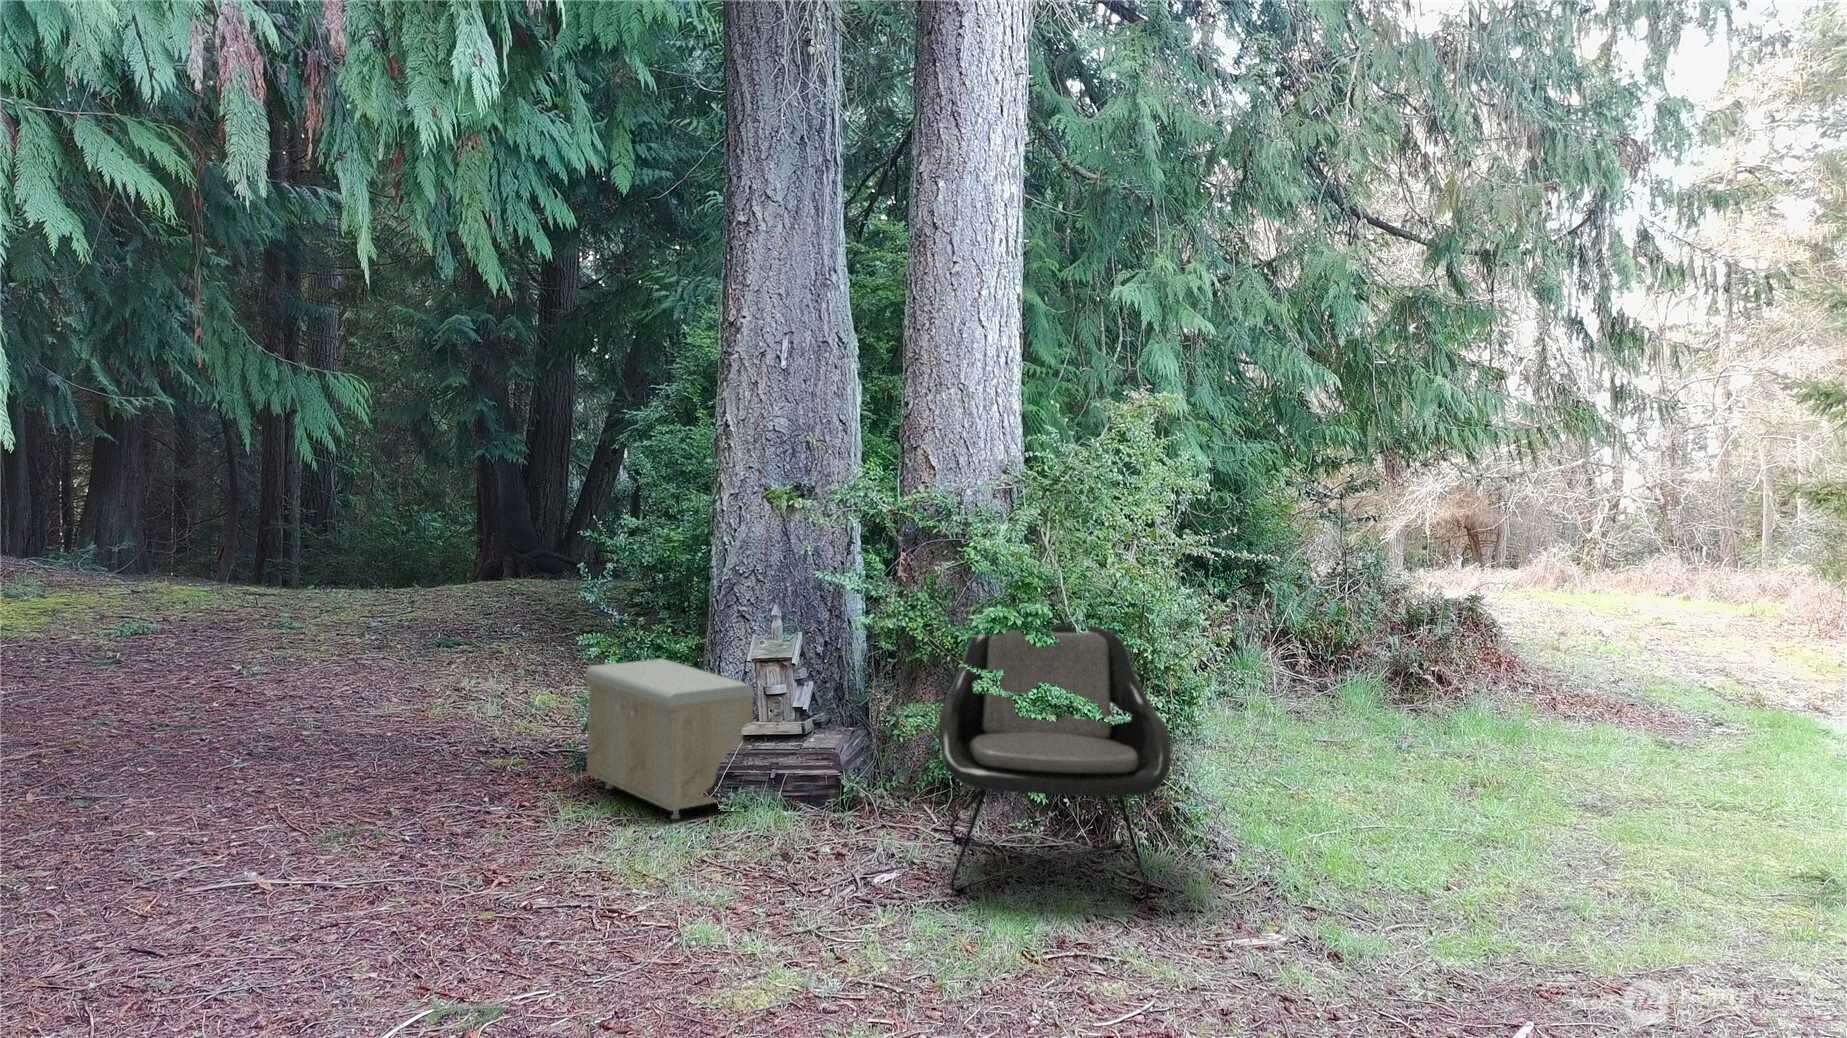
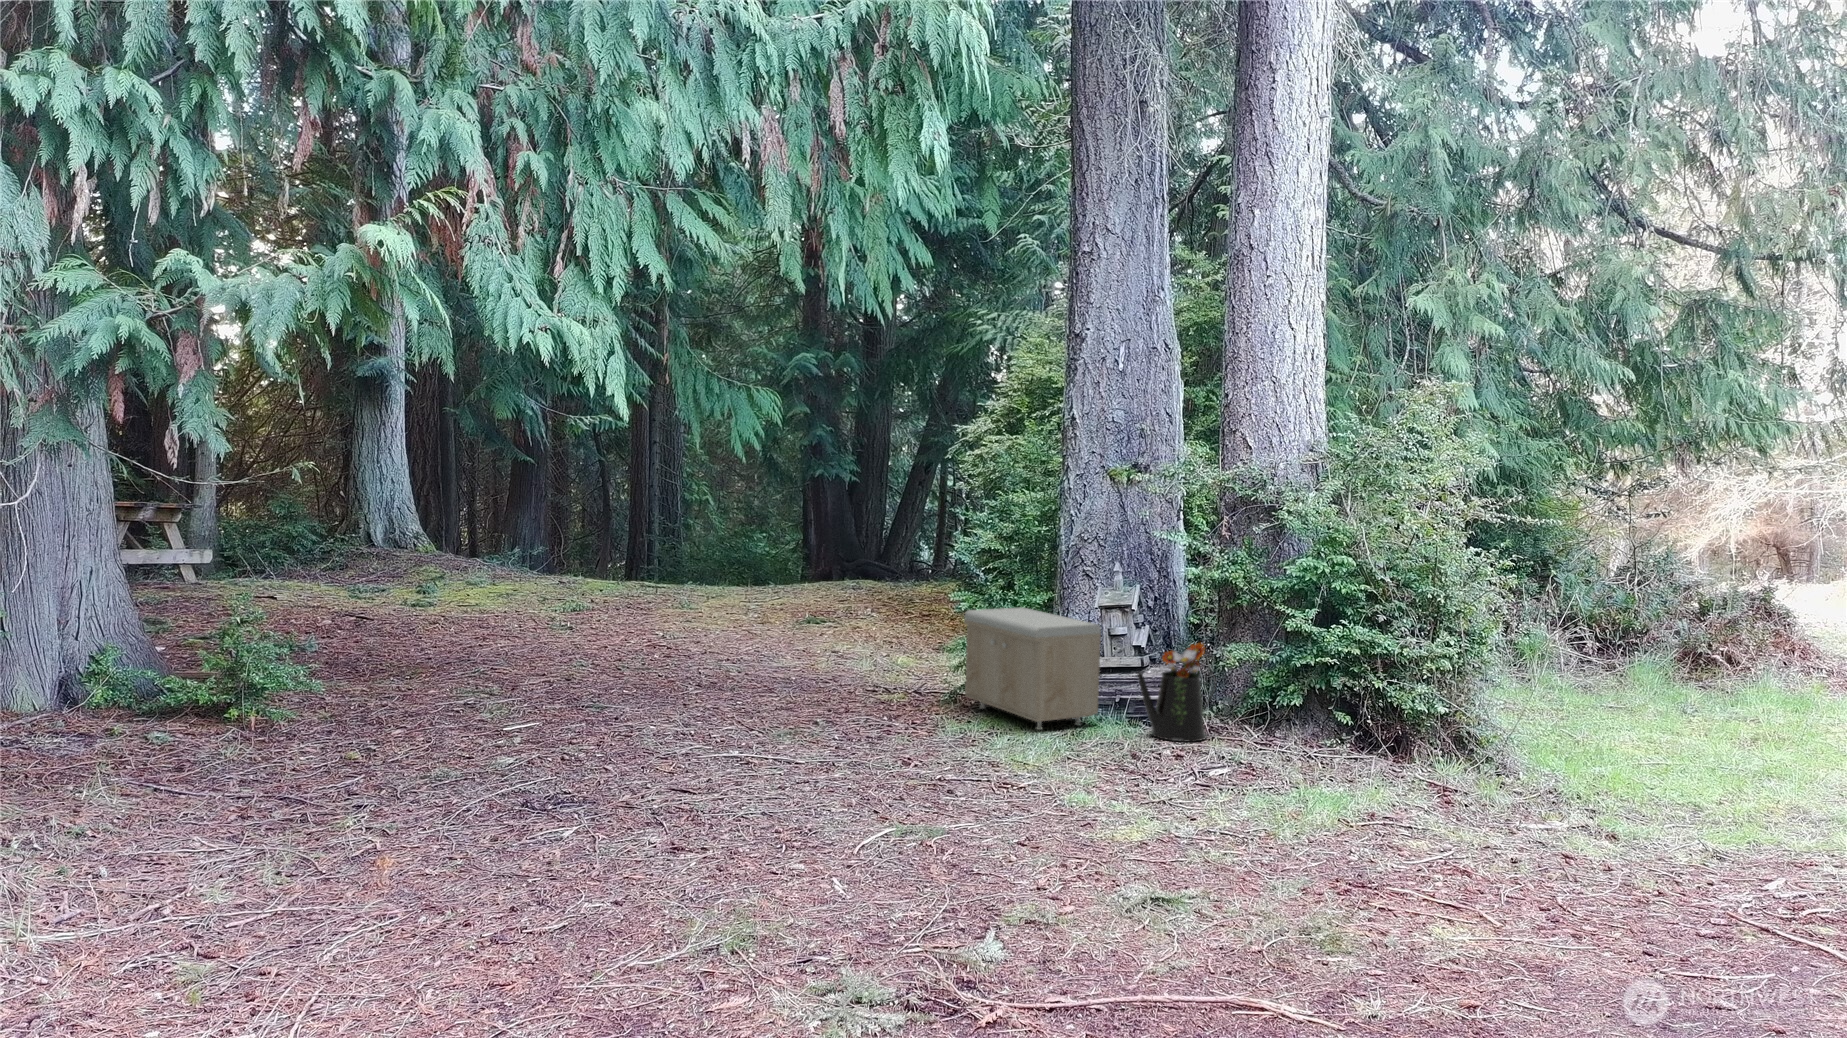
lounge chair: present [939,625,1171,904] -> none [1261,569,1465,802]
watering can: none [797,702,893,828] -> present [1138,643,1217,742]

